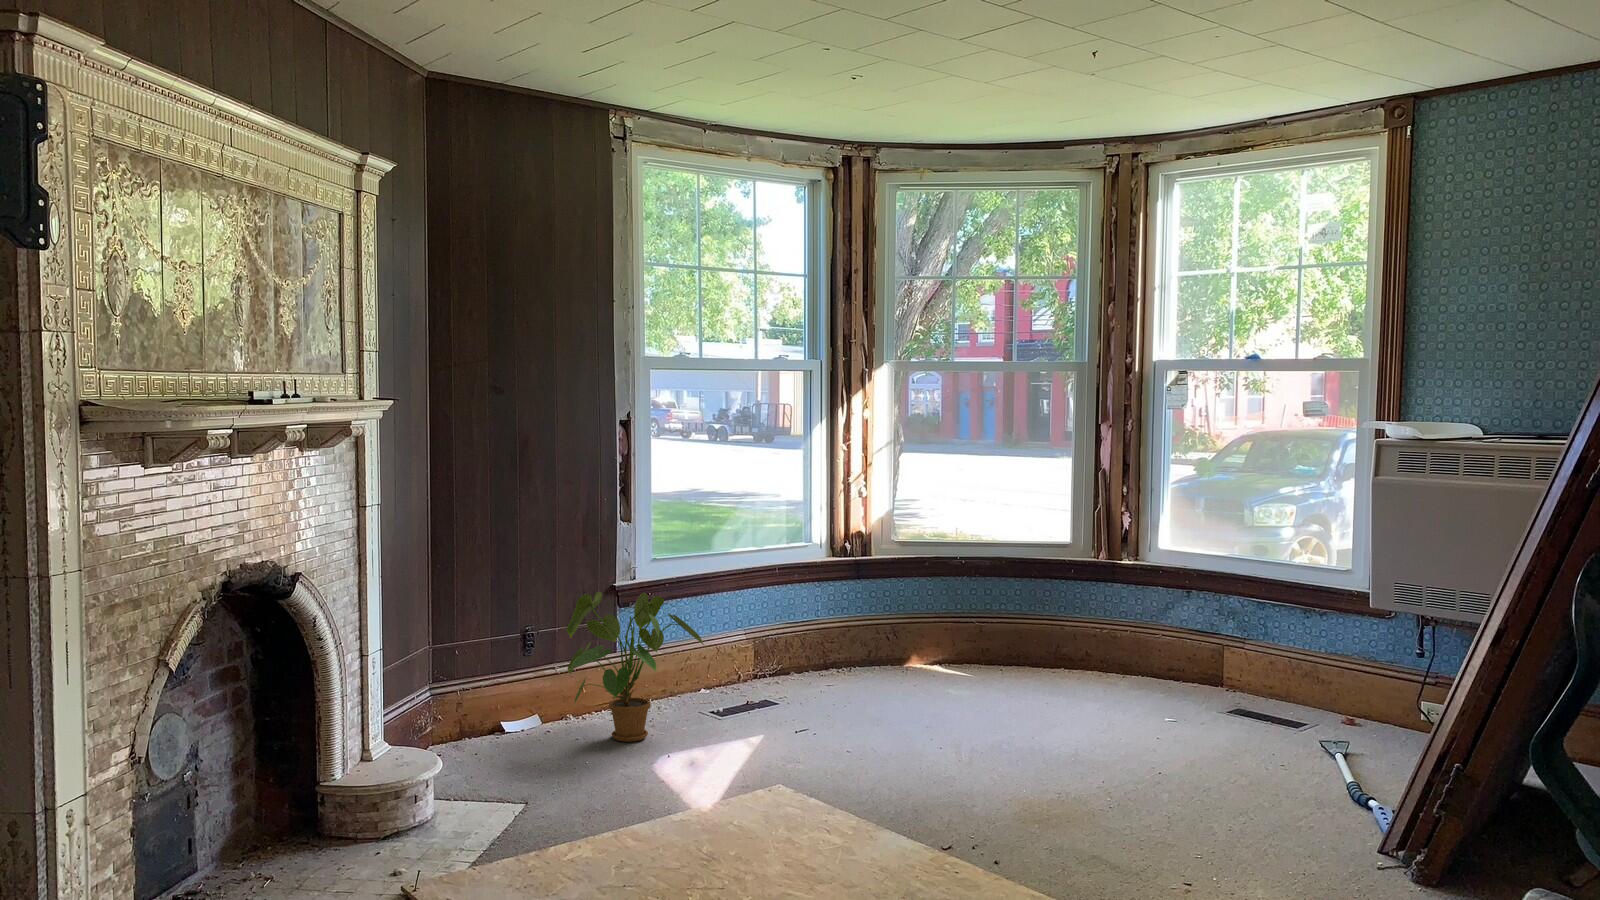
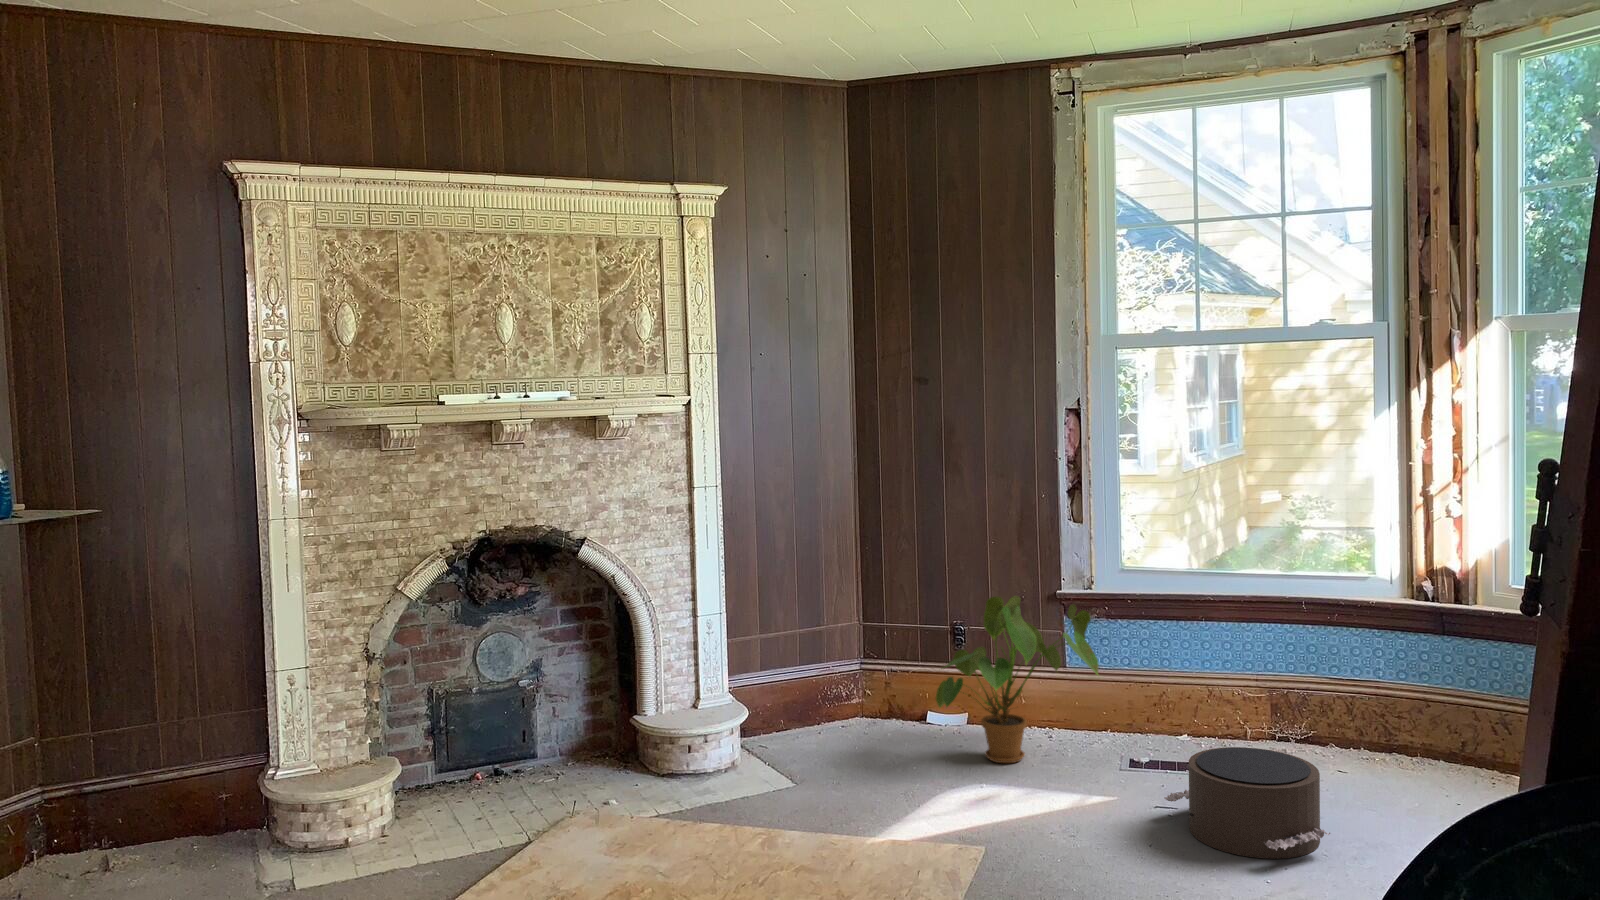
pouf: none [808,671,921,744] -> present [1164,747,1330,859]

